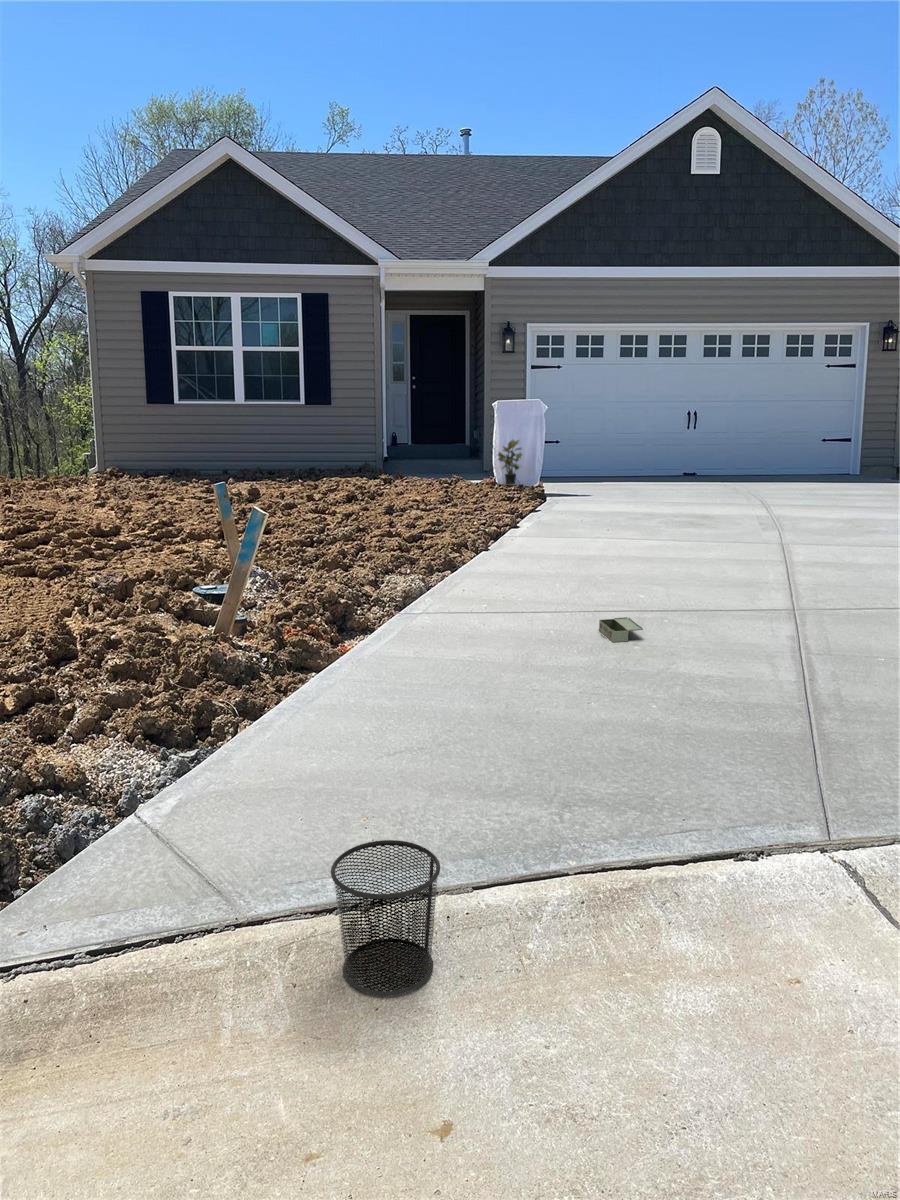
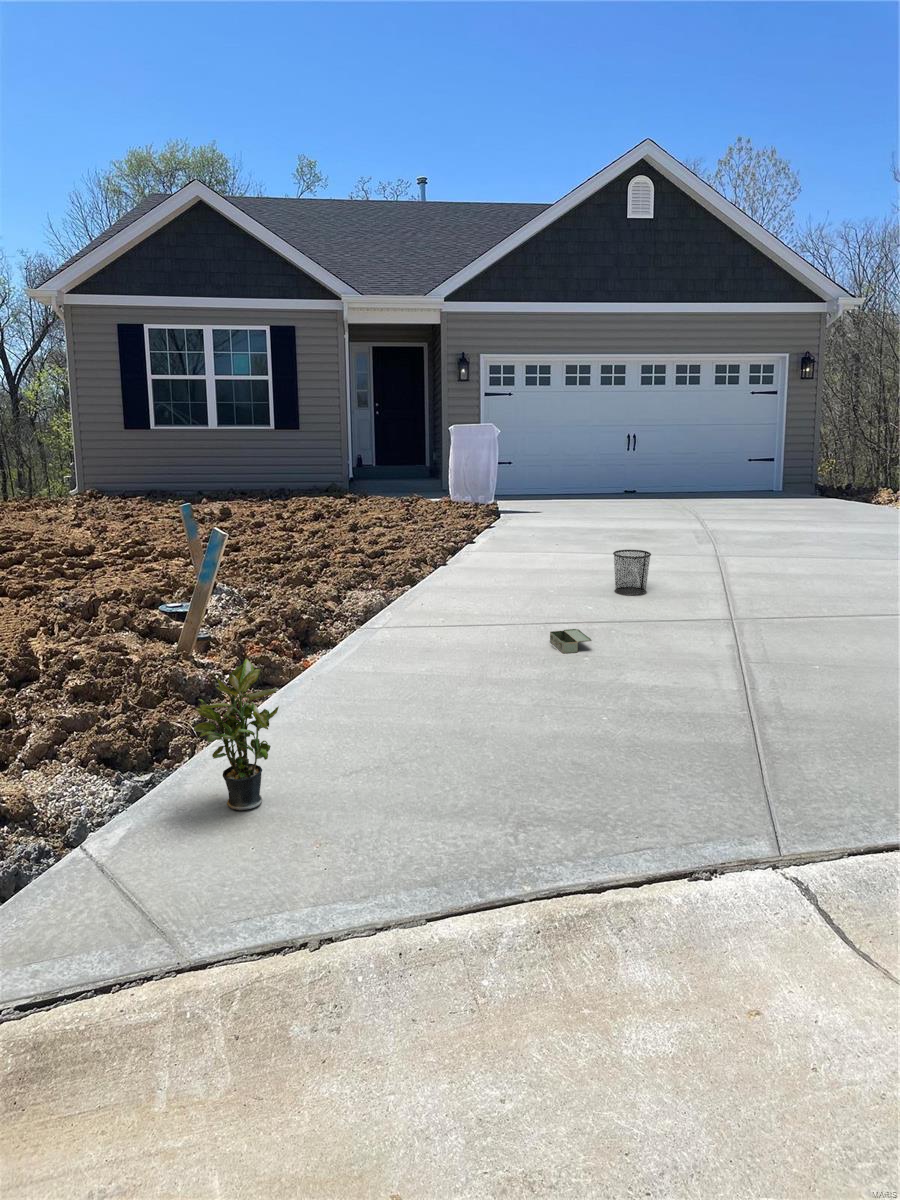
potted plant: present [498,439,522,486] -> present [193,659,279,811]
waste bin: present [331,840,440,996] -> present [613,550,651,596]

